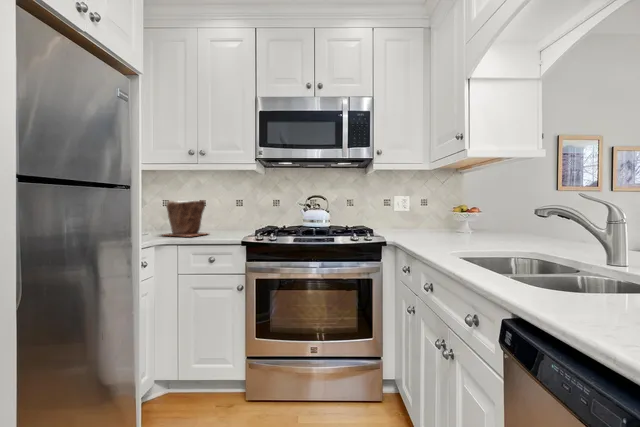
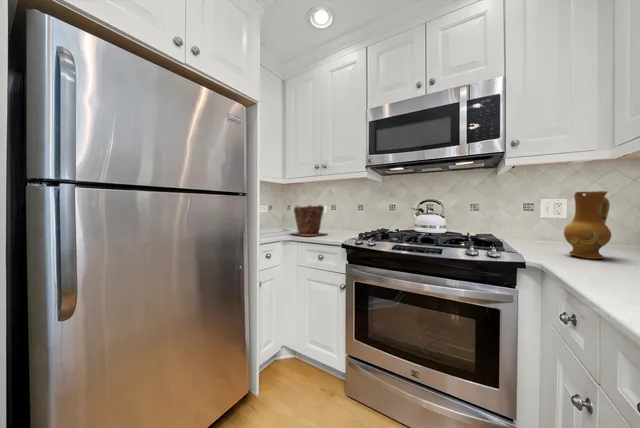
ceramic jug: none [409,193,432,239] -> present [564,191,611,259]

